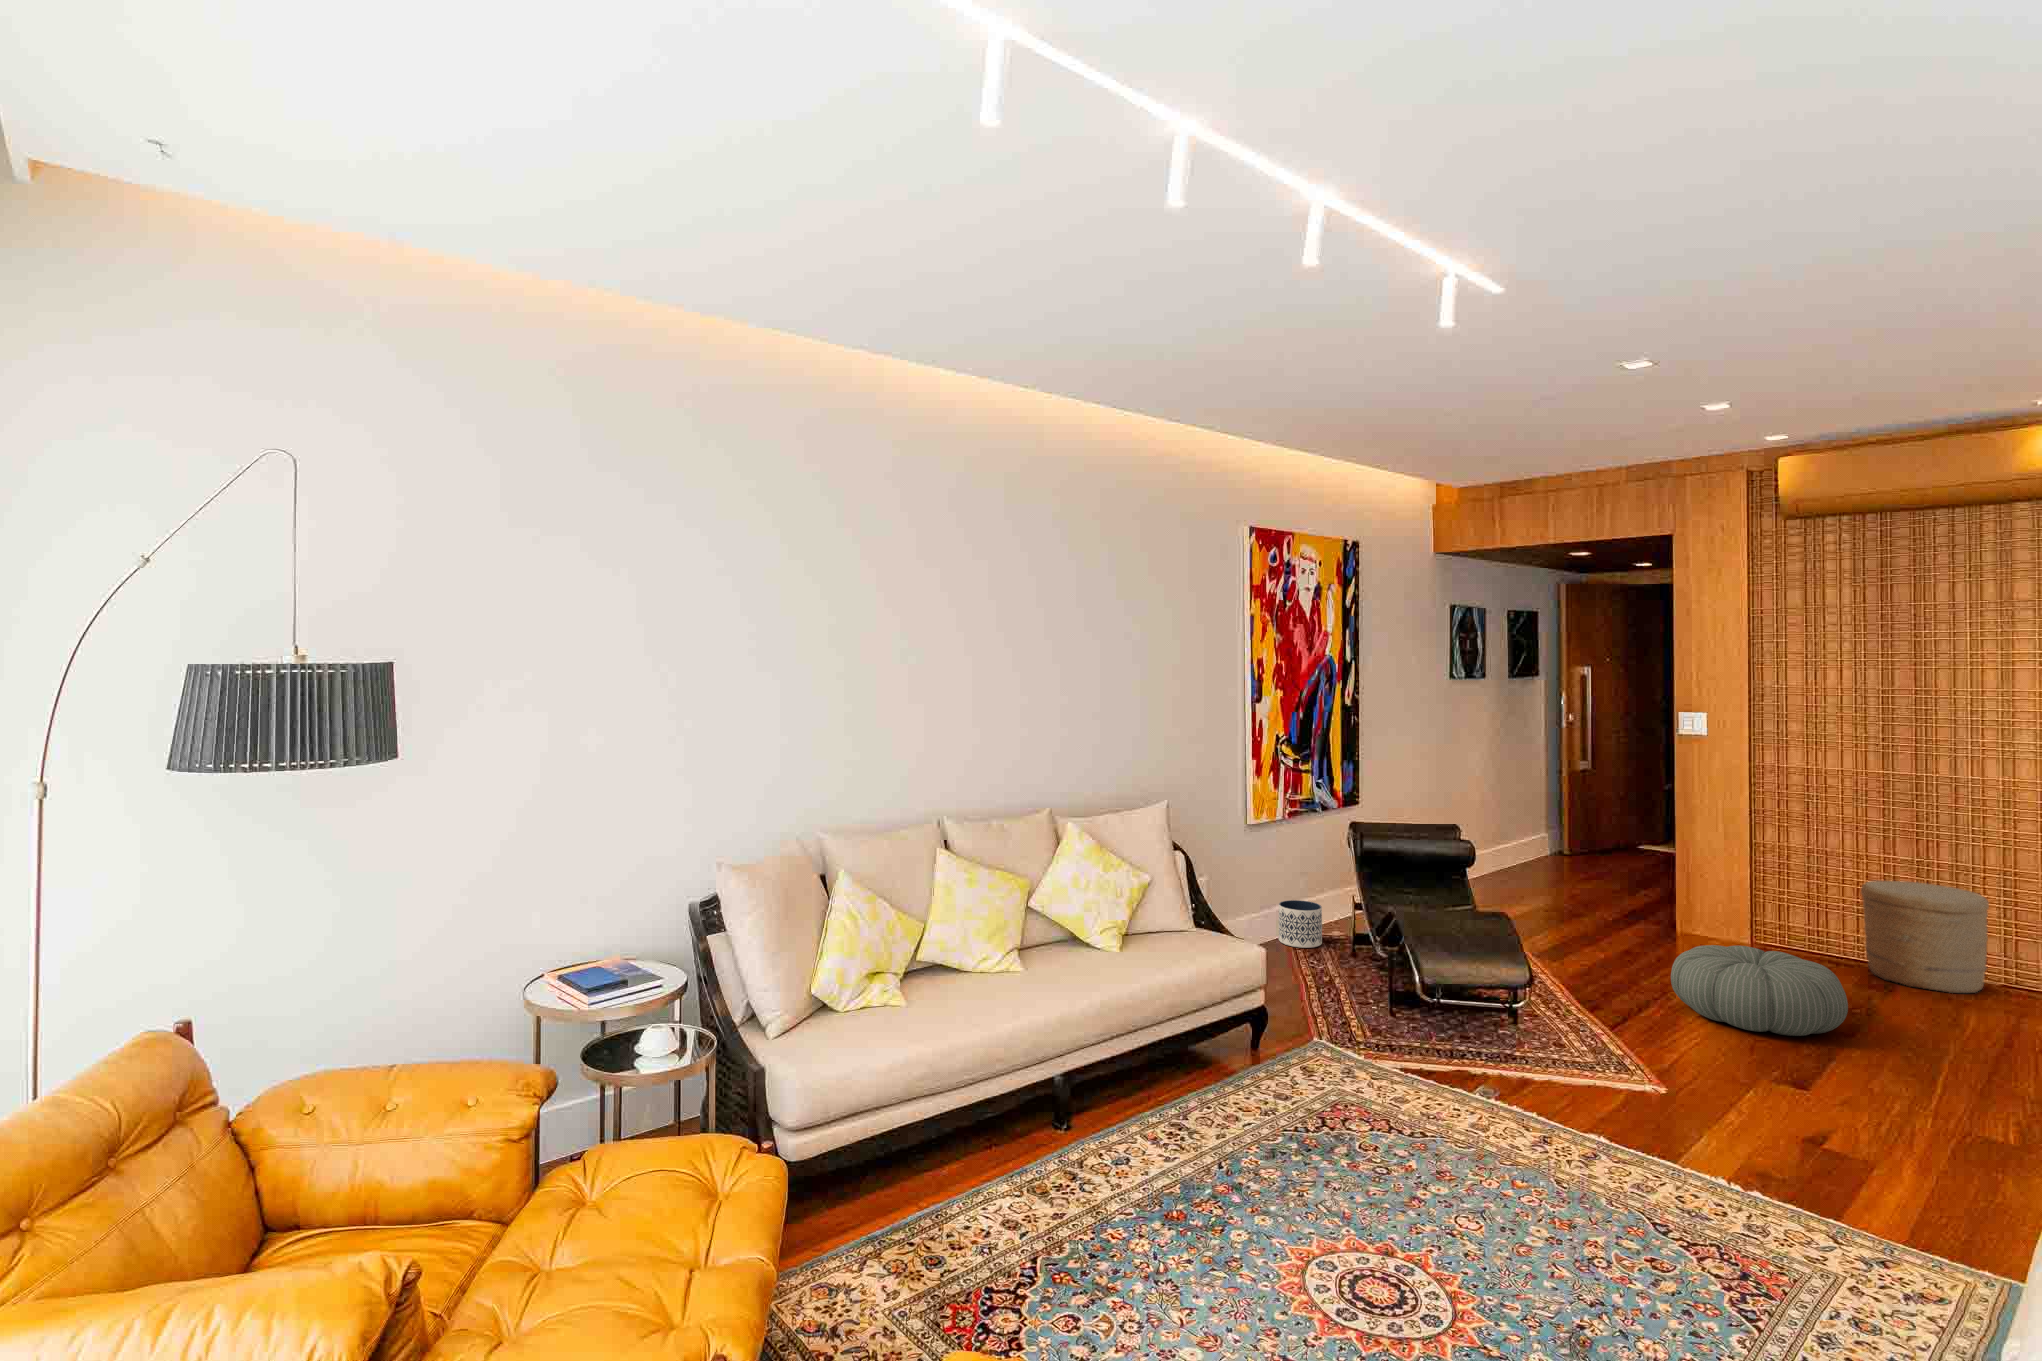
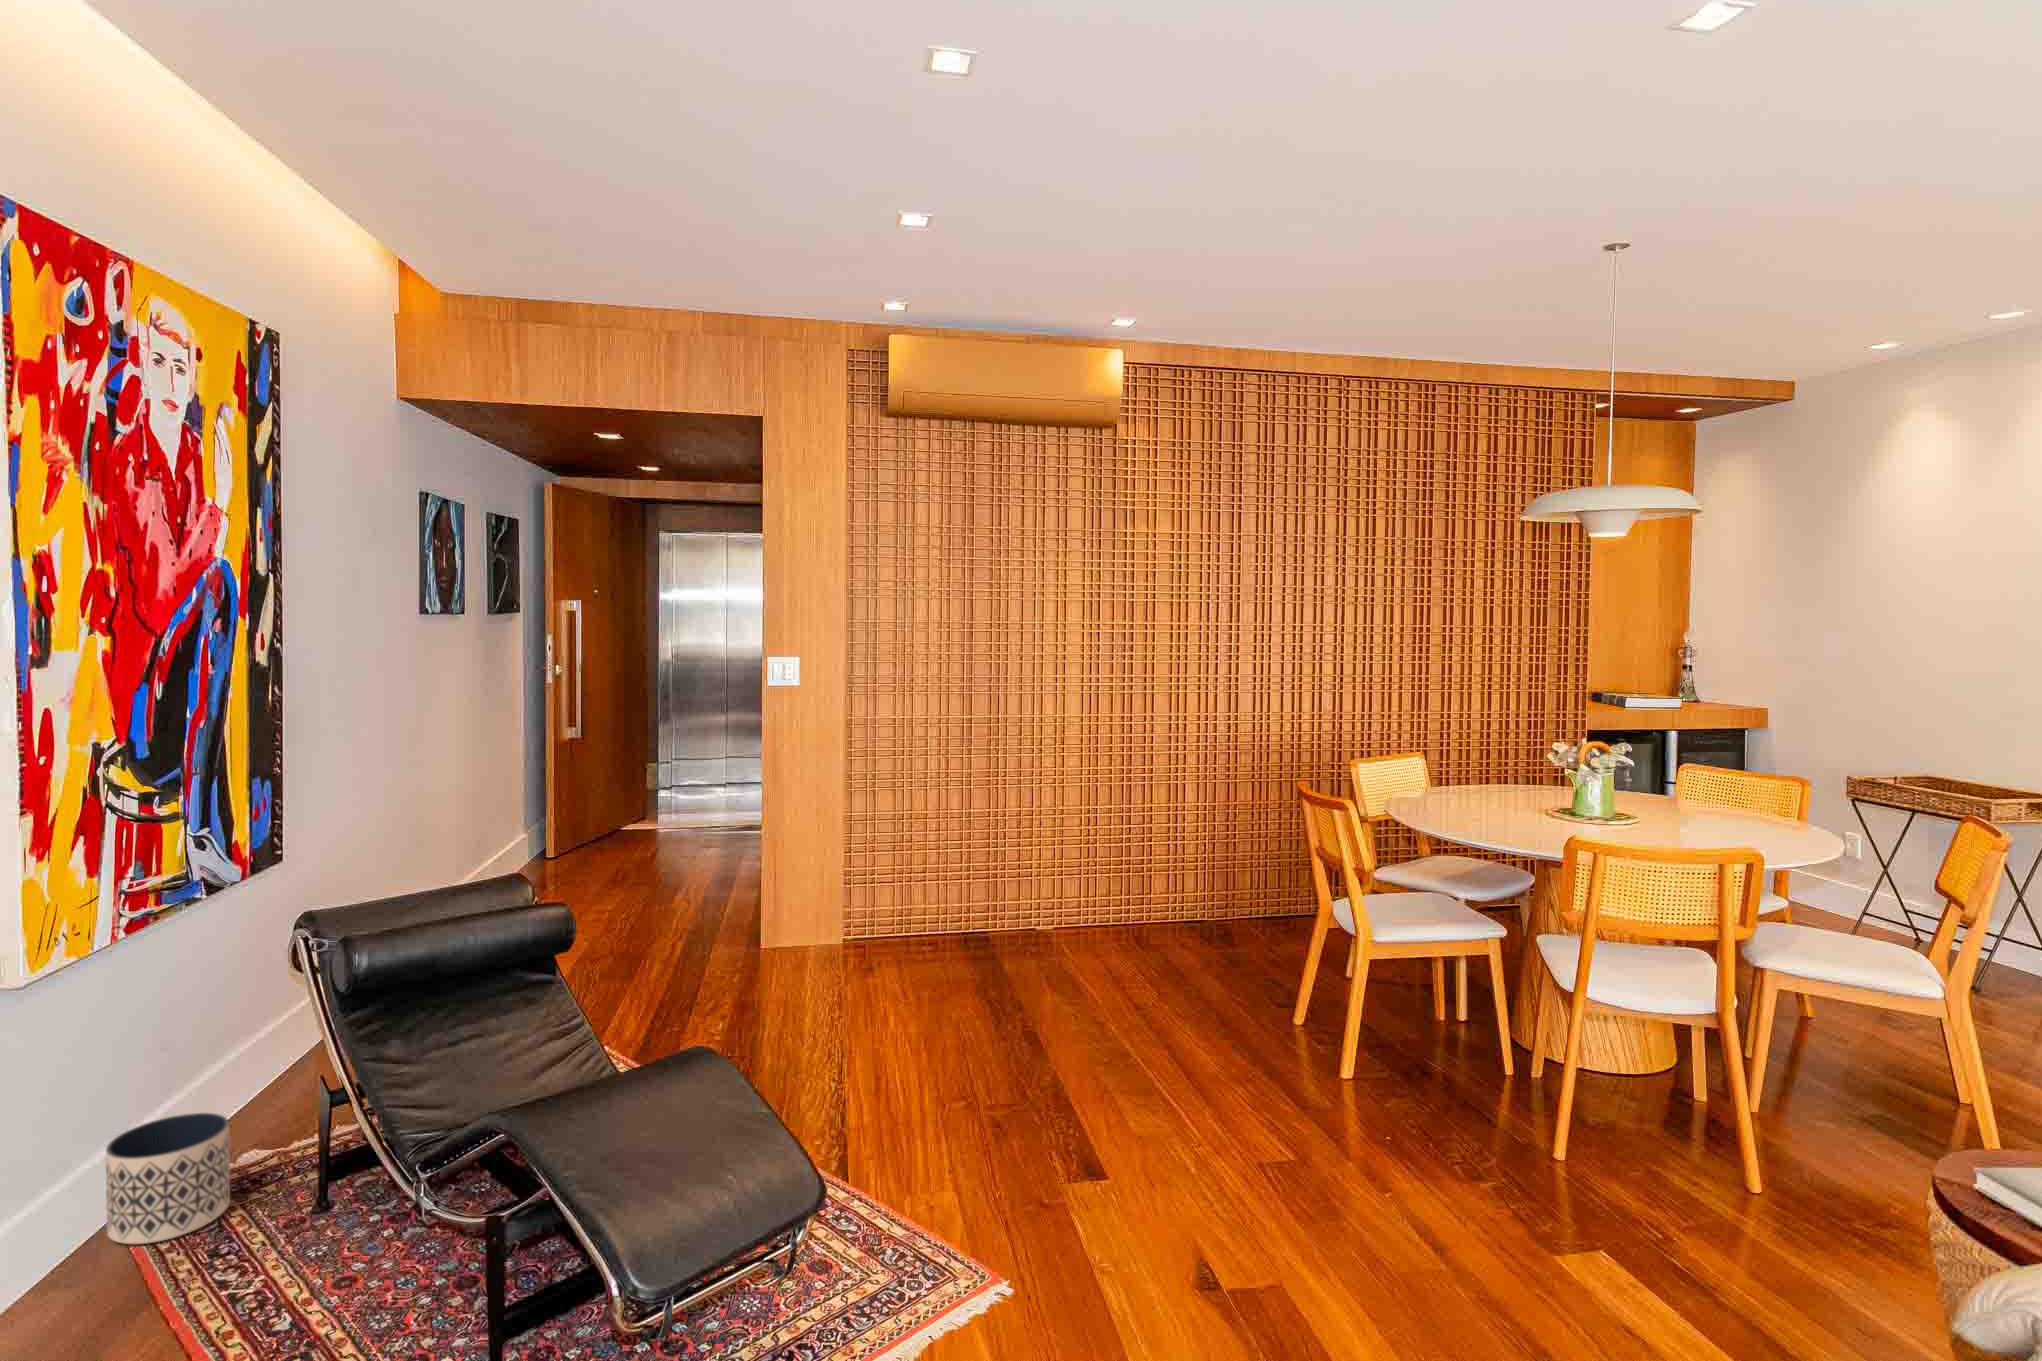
woven basket: present [1861,881,1989,993] -> none [957,840,1062,963]
pouf: present [1671,945,1848,1036] -> none [860,973,1050,1104]

